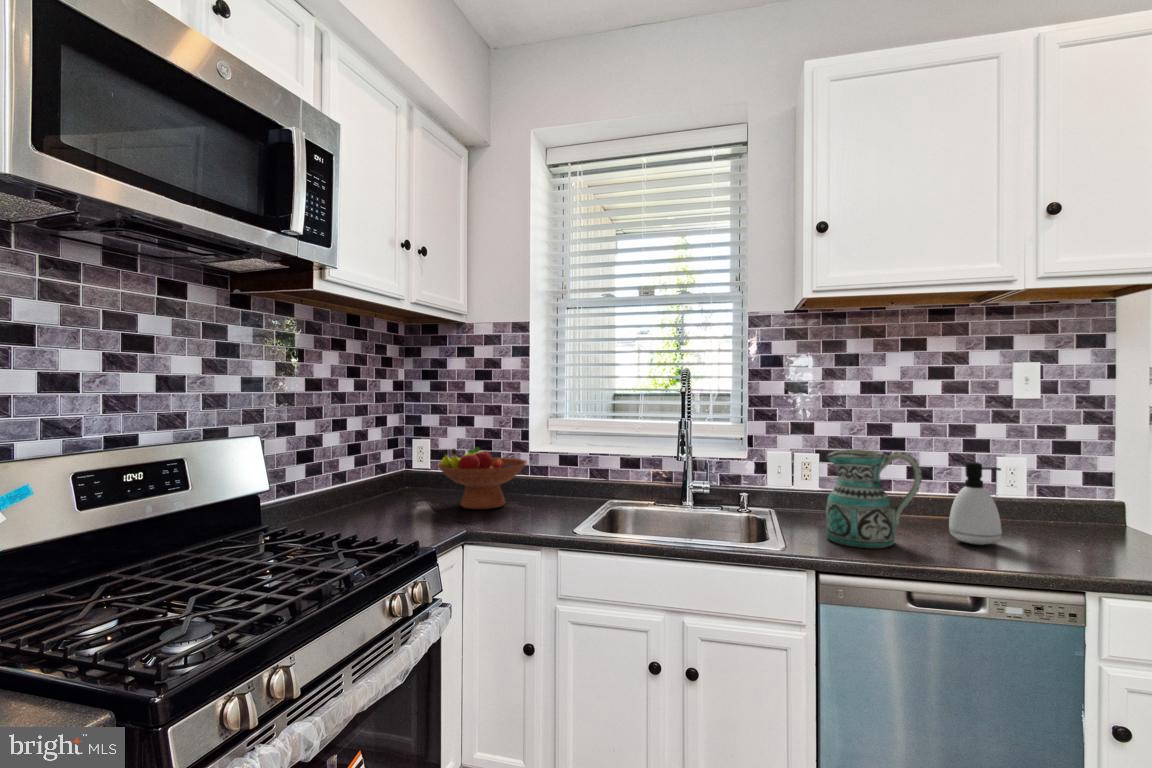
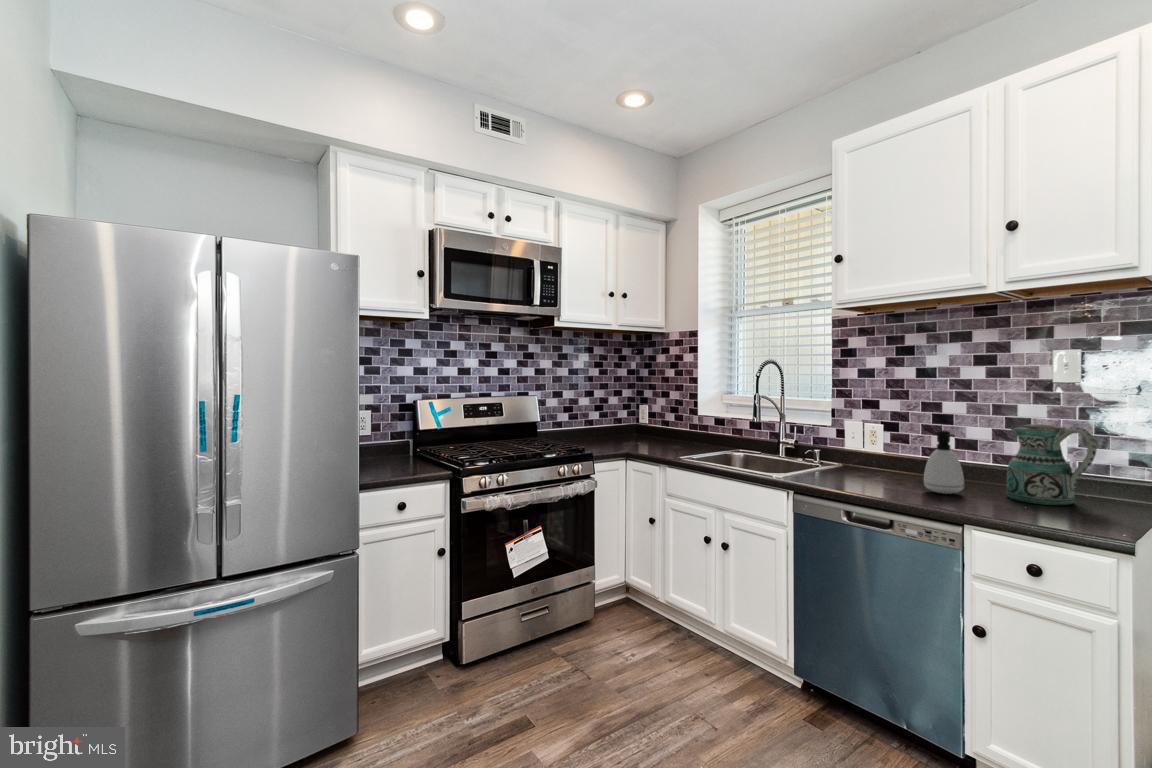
fruit bowl: present [437,447,527,509] -> none [633,409,688,447]
ceramic pitcher: present [826,449,922,548] -> present [1006,424,1097,505]

